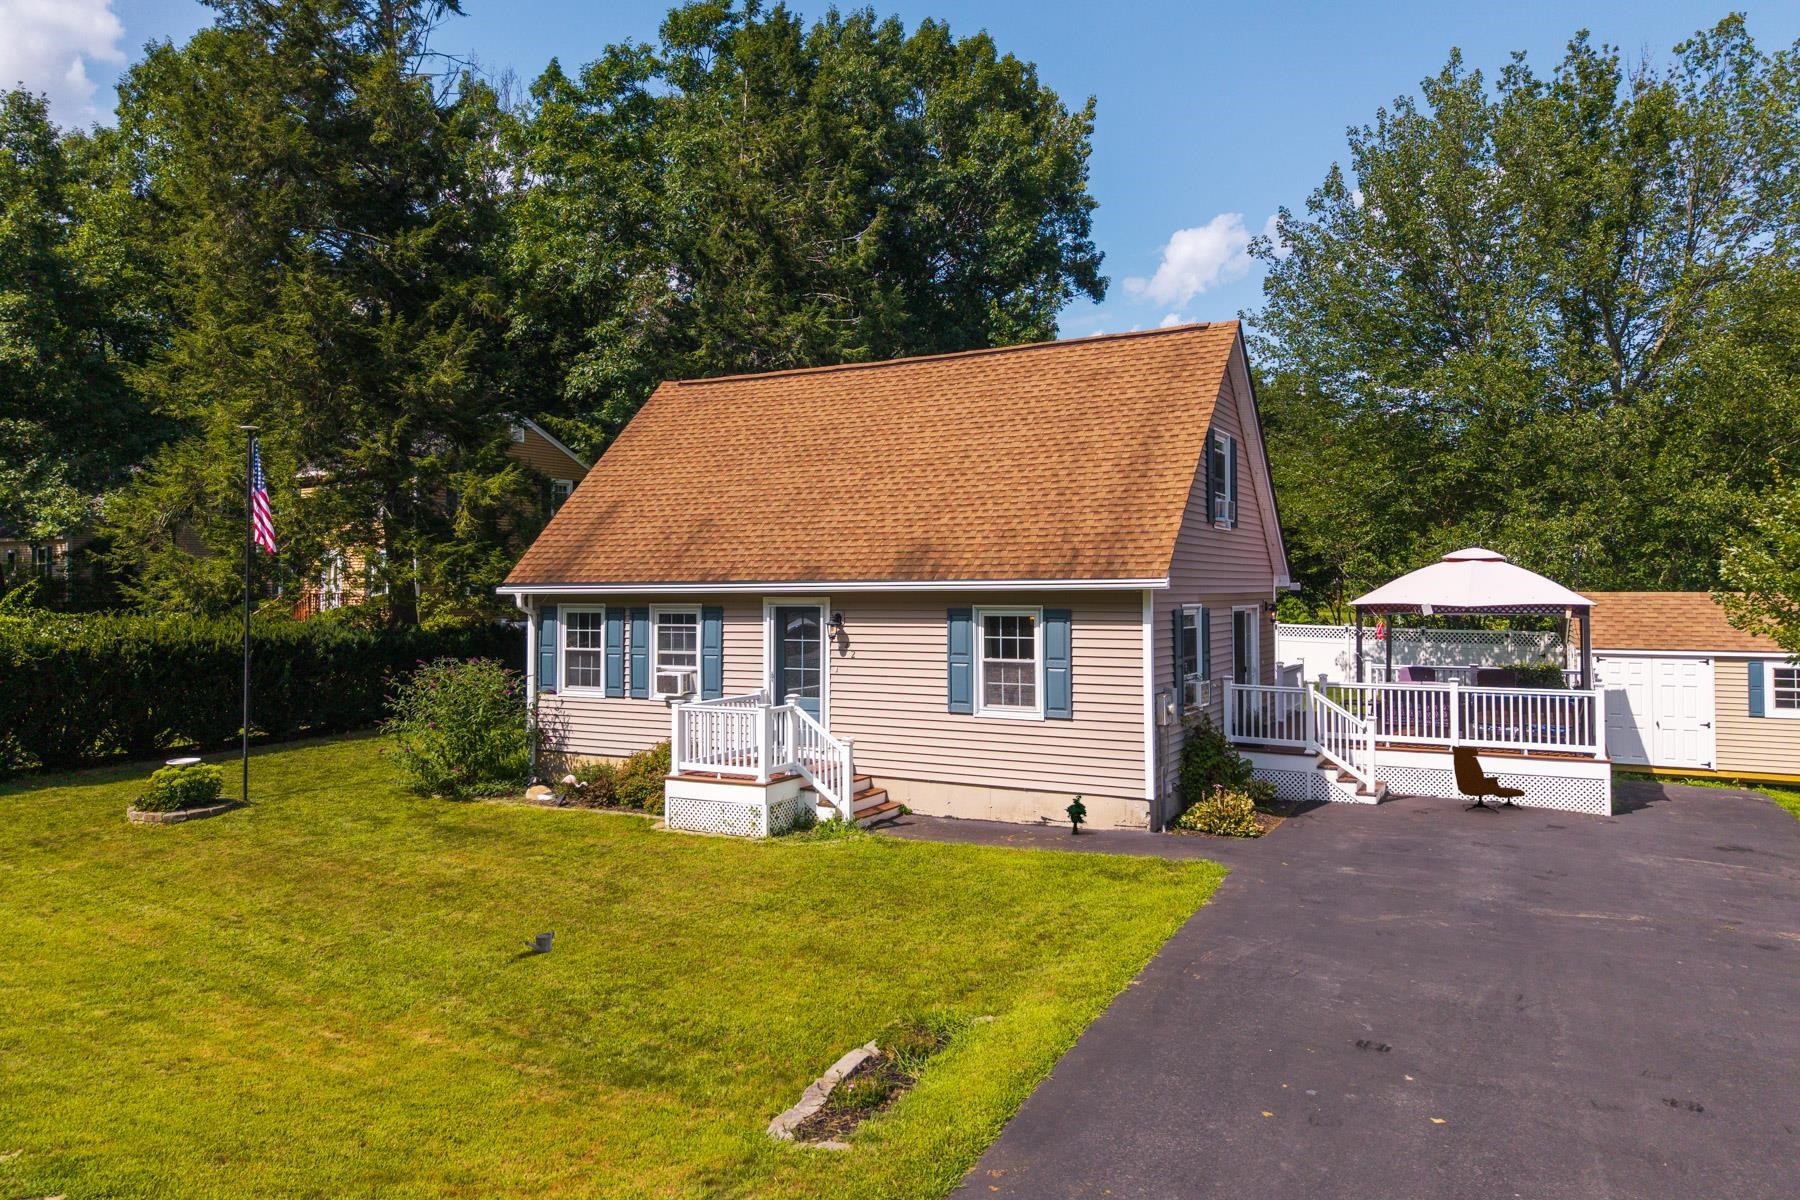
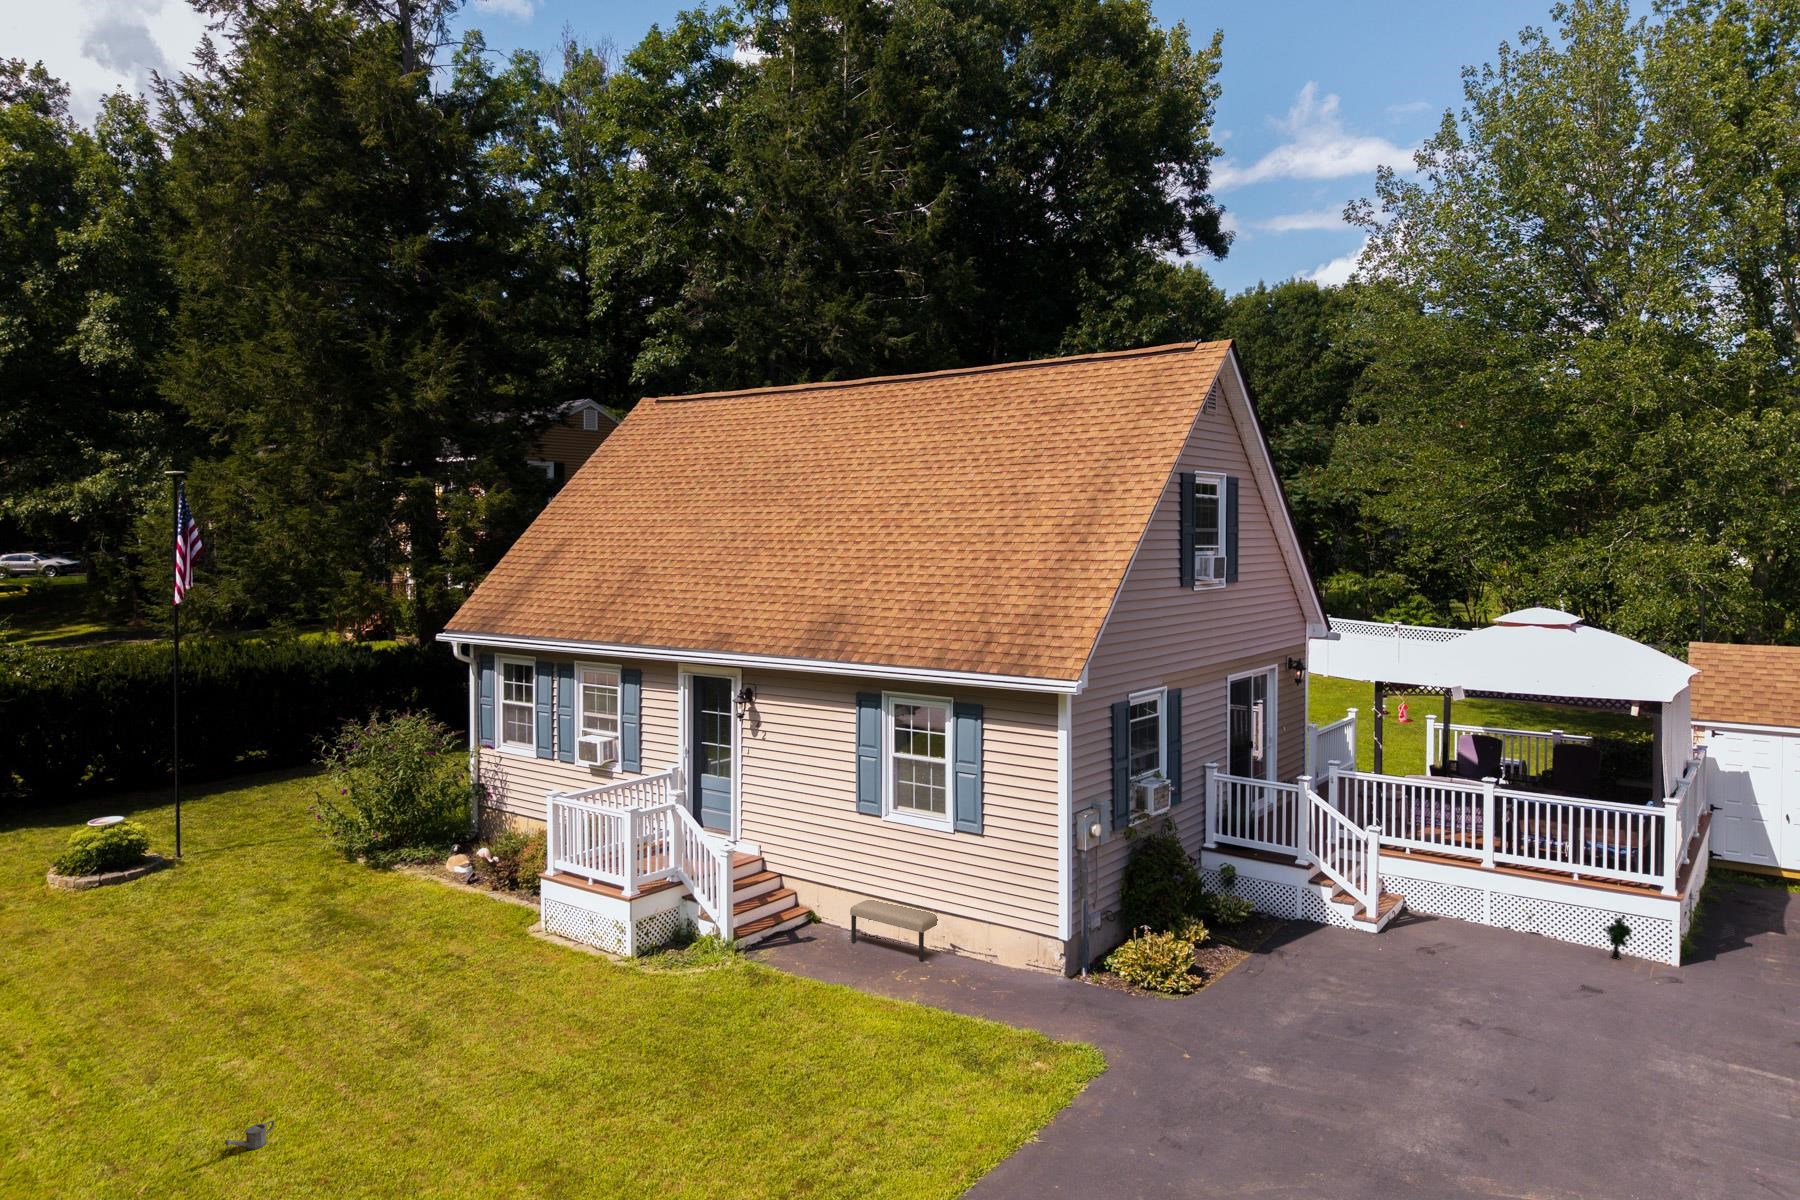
lounge chair: present [1452,746,1525,813] -> none [1473,868,1568,958]
bench: none [949,789,1032,834] -> present [850,900,938,961]
decorative plant: present [1064,795,1087,835] -> present [1604,916,1632,959]

